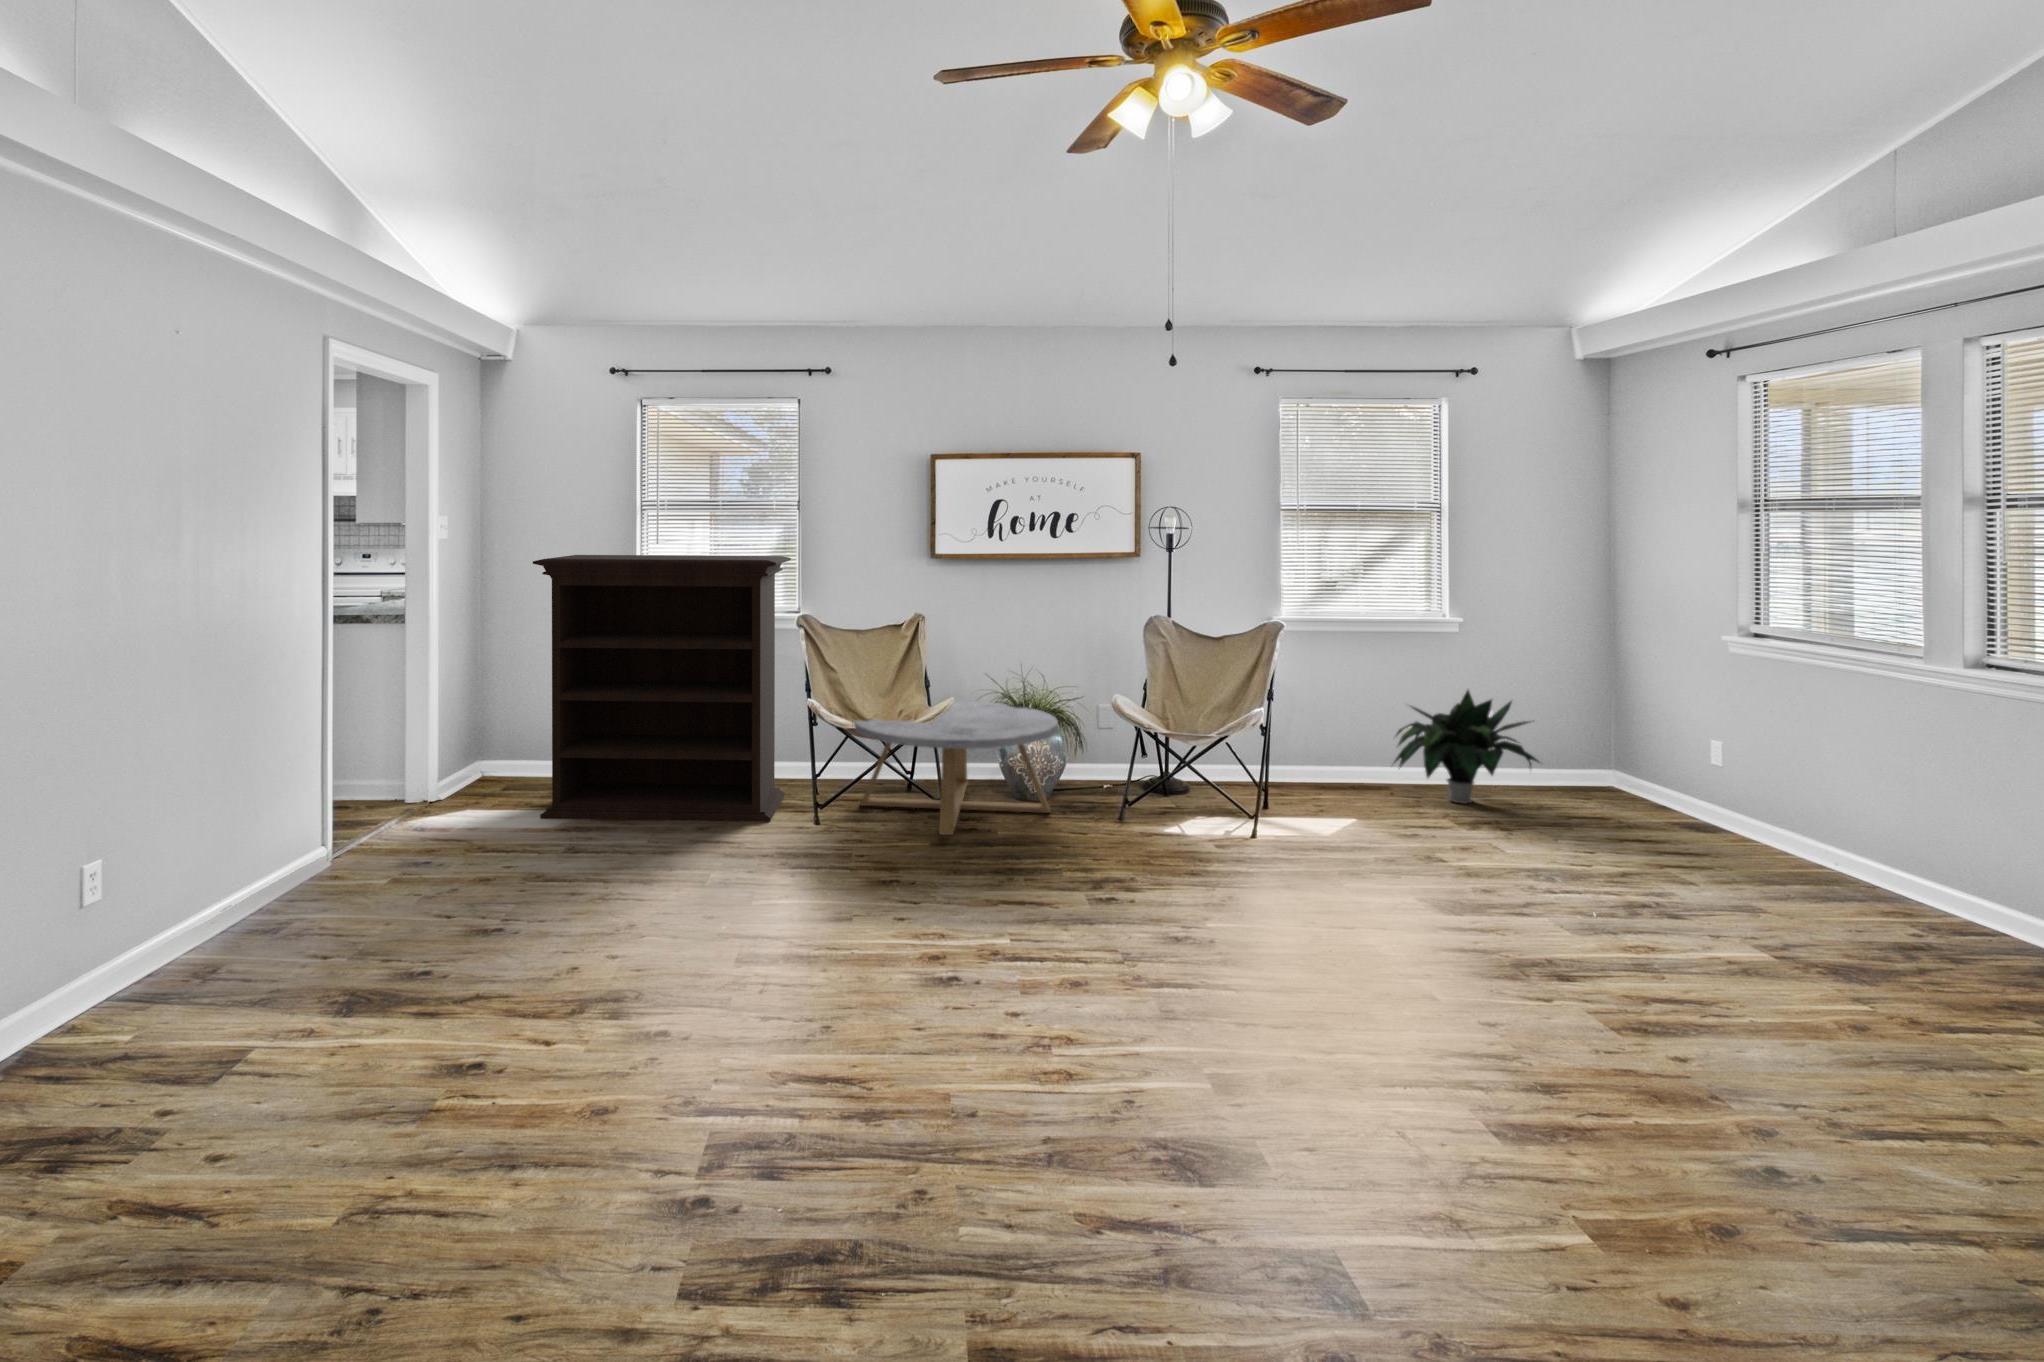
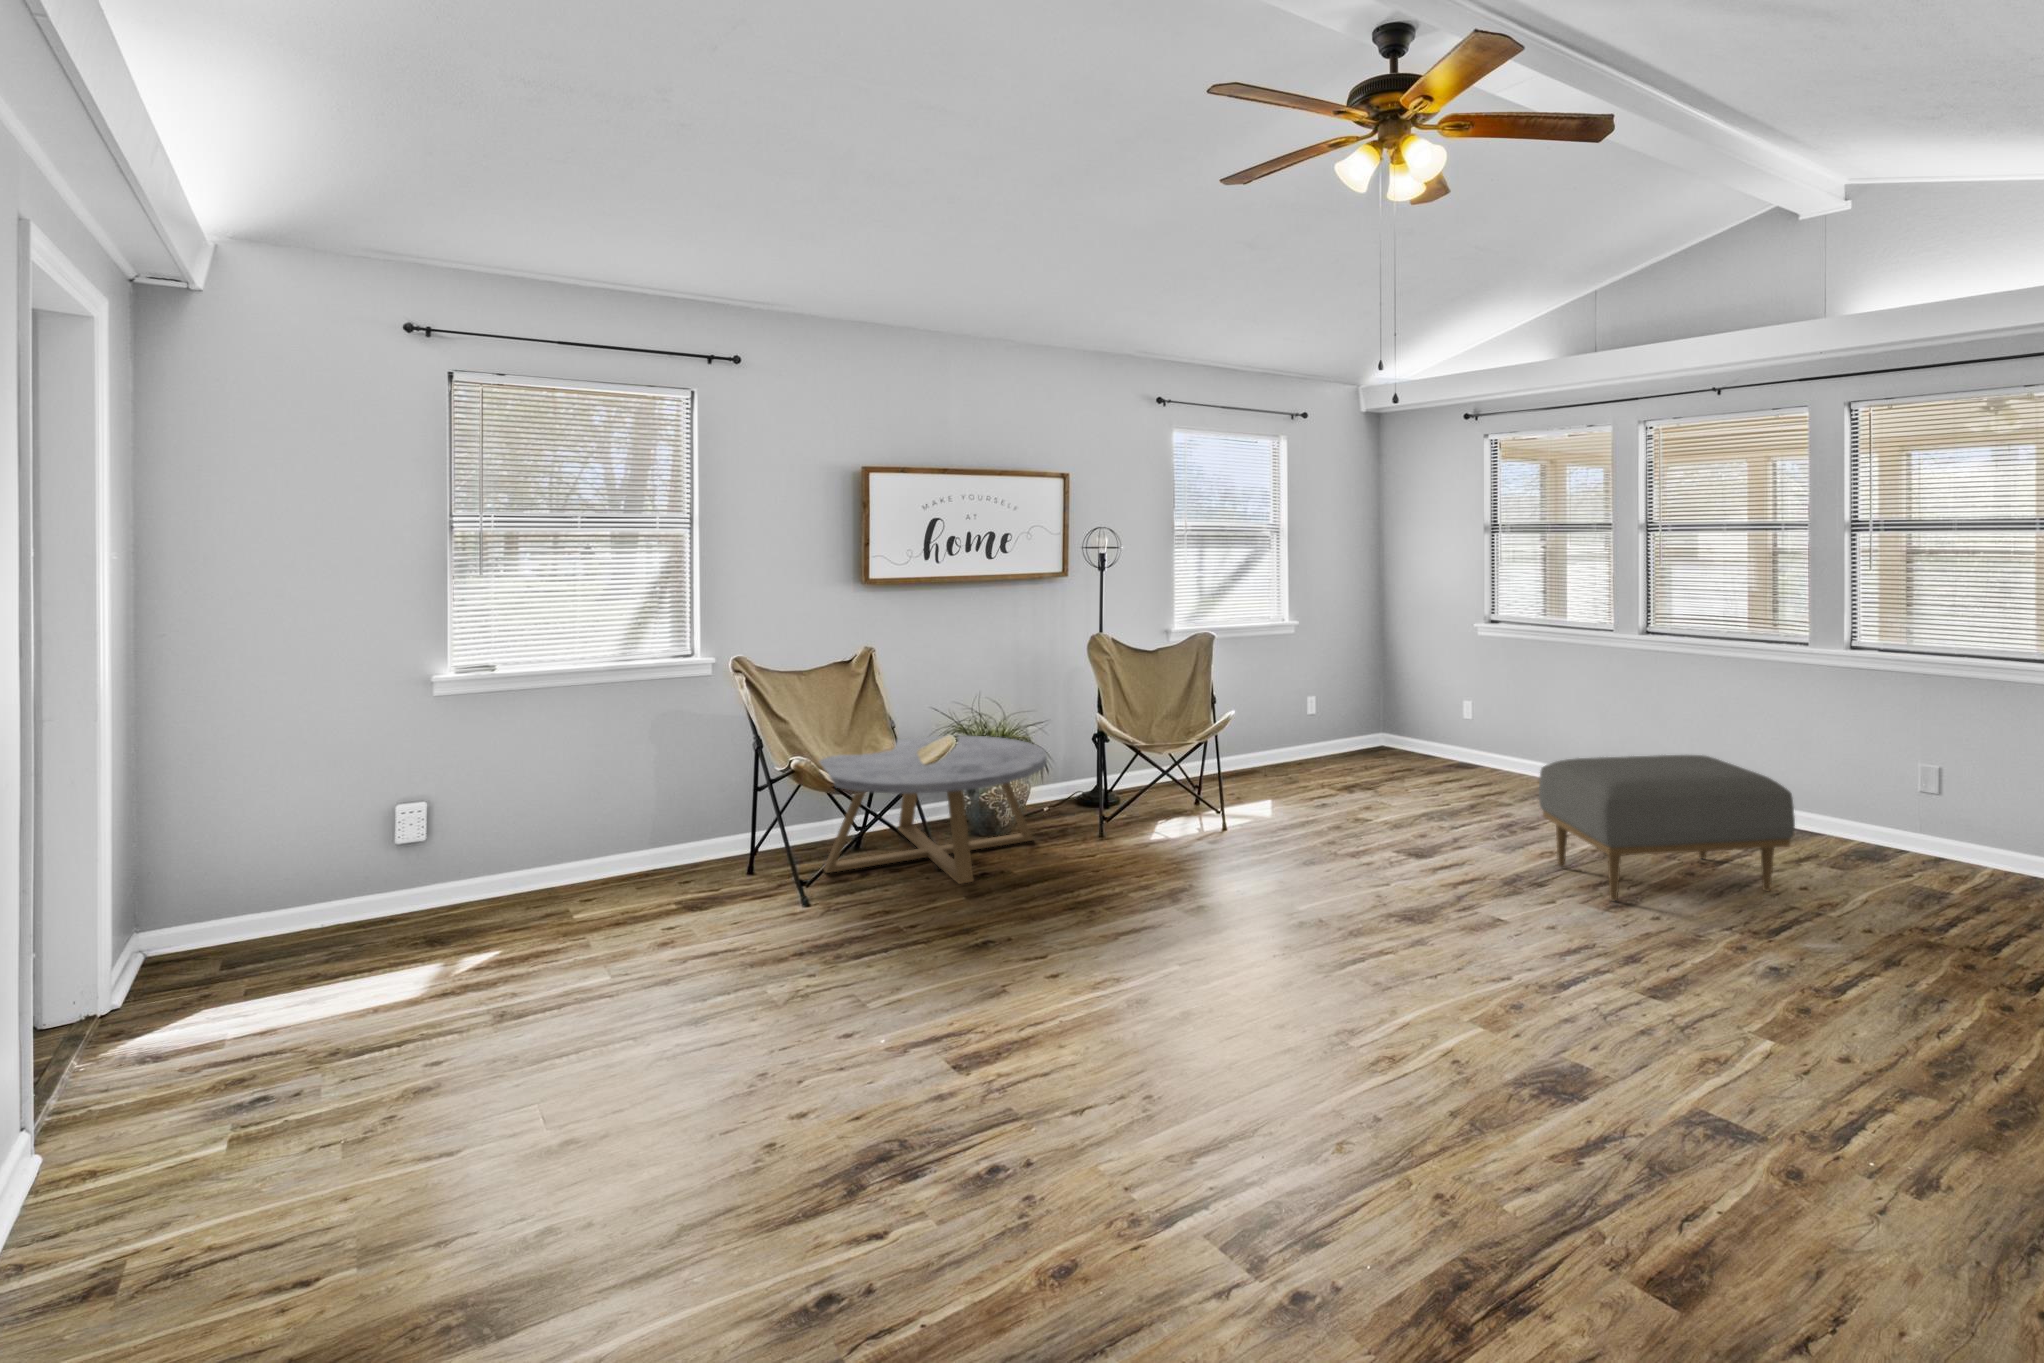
bookshelf: present [533,555,791,822] -> none [368,587,754,987]
potted plant: present [1394,690,1539,803] -> none [1263,676,1384,771]
ottoman: none [1591,821,2009,1086] -> present [1539,755,1795,901]

